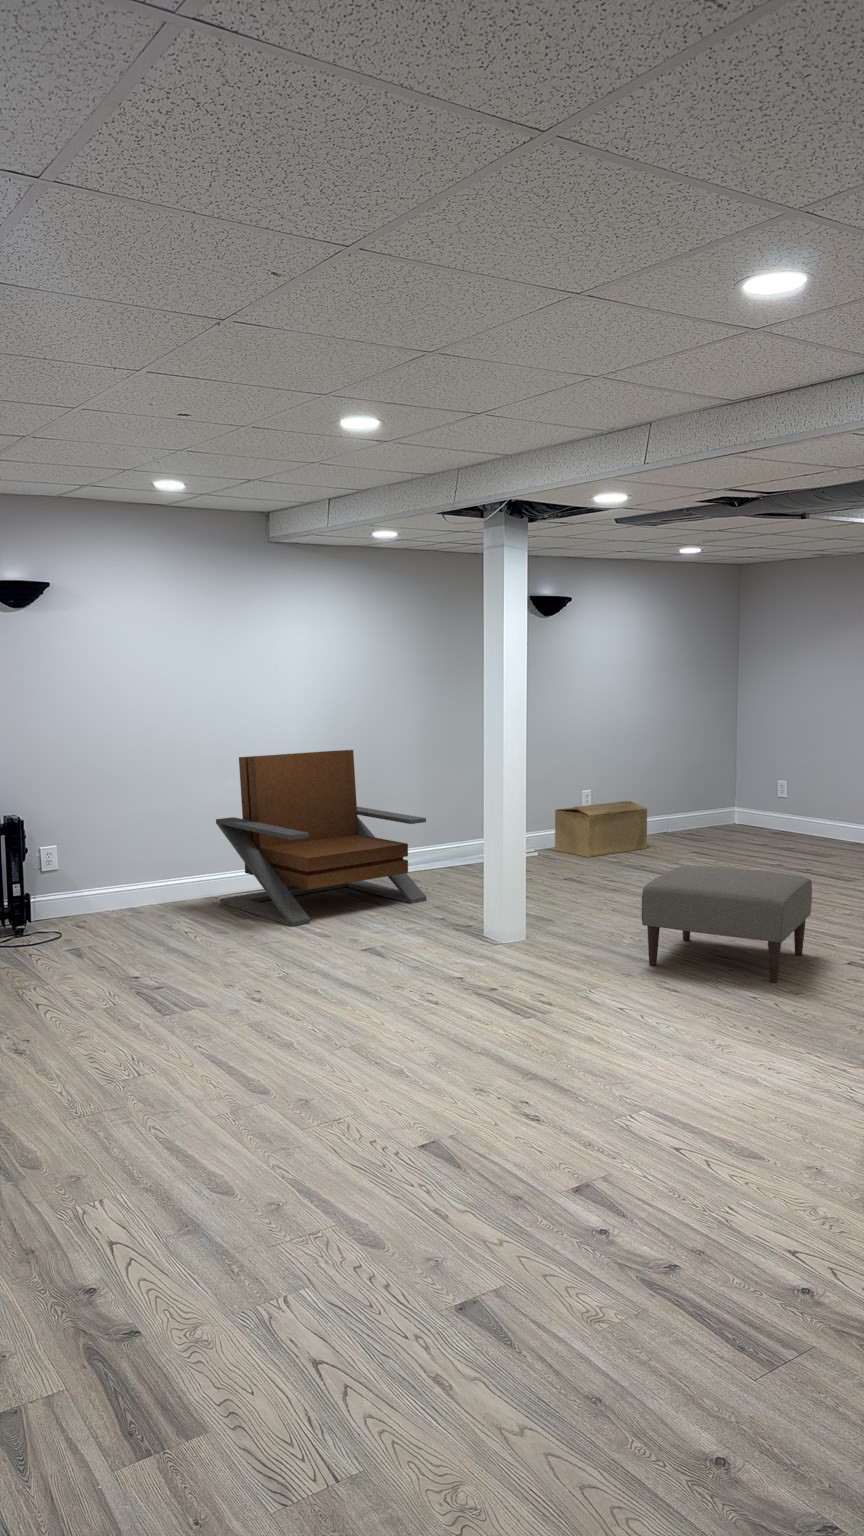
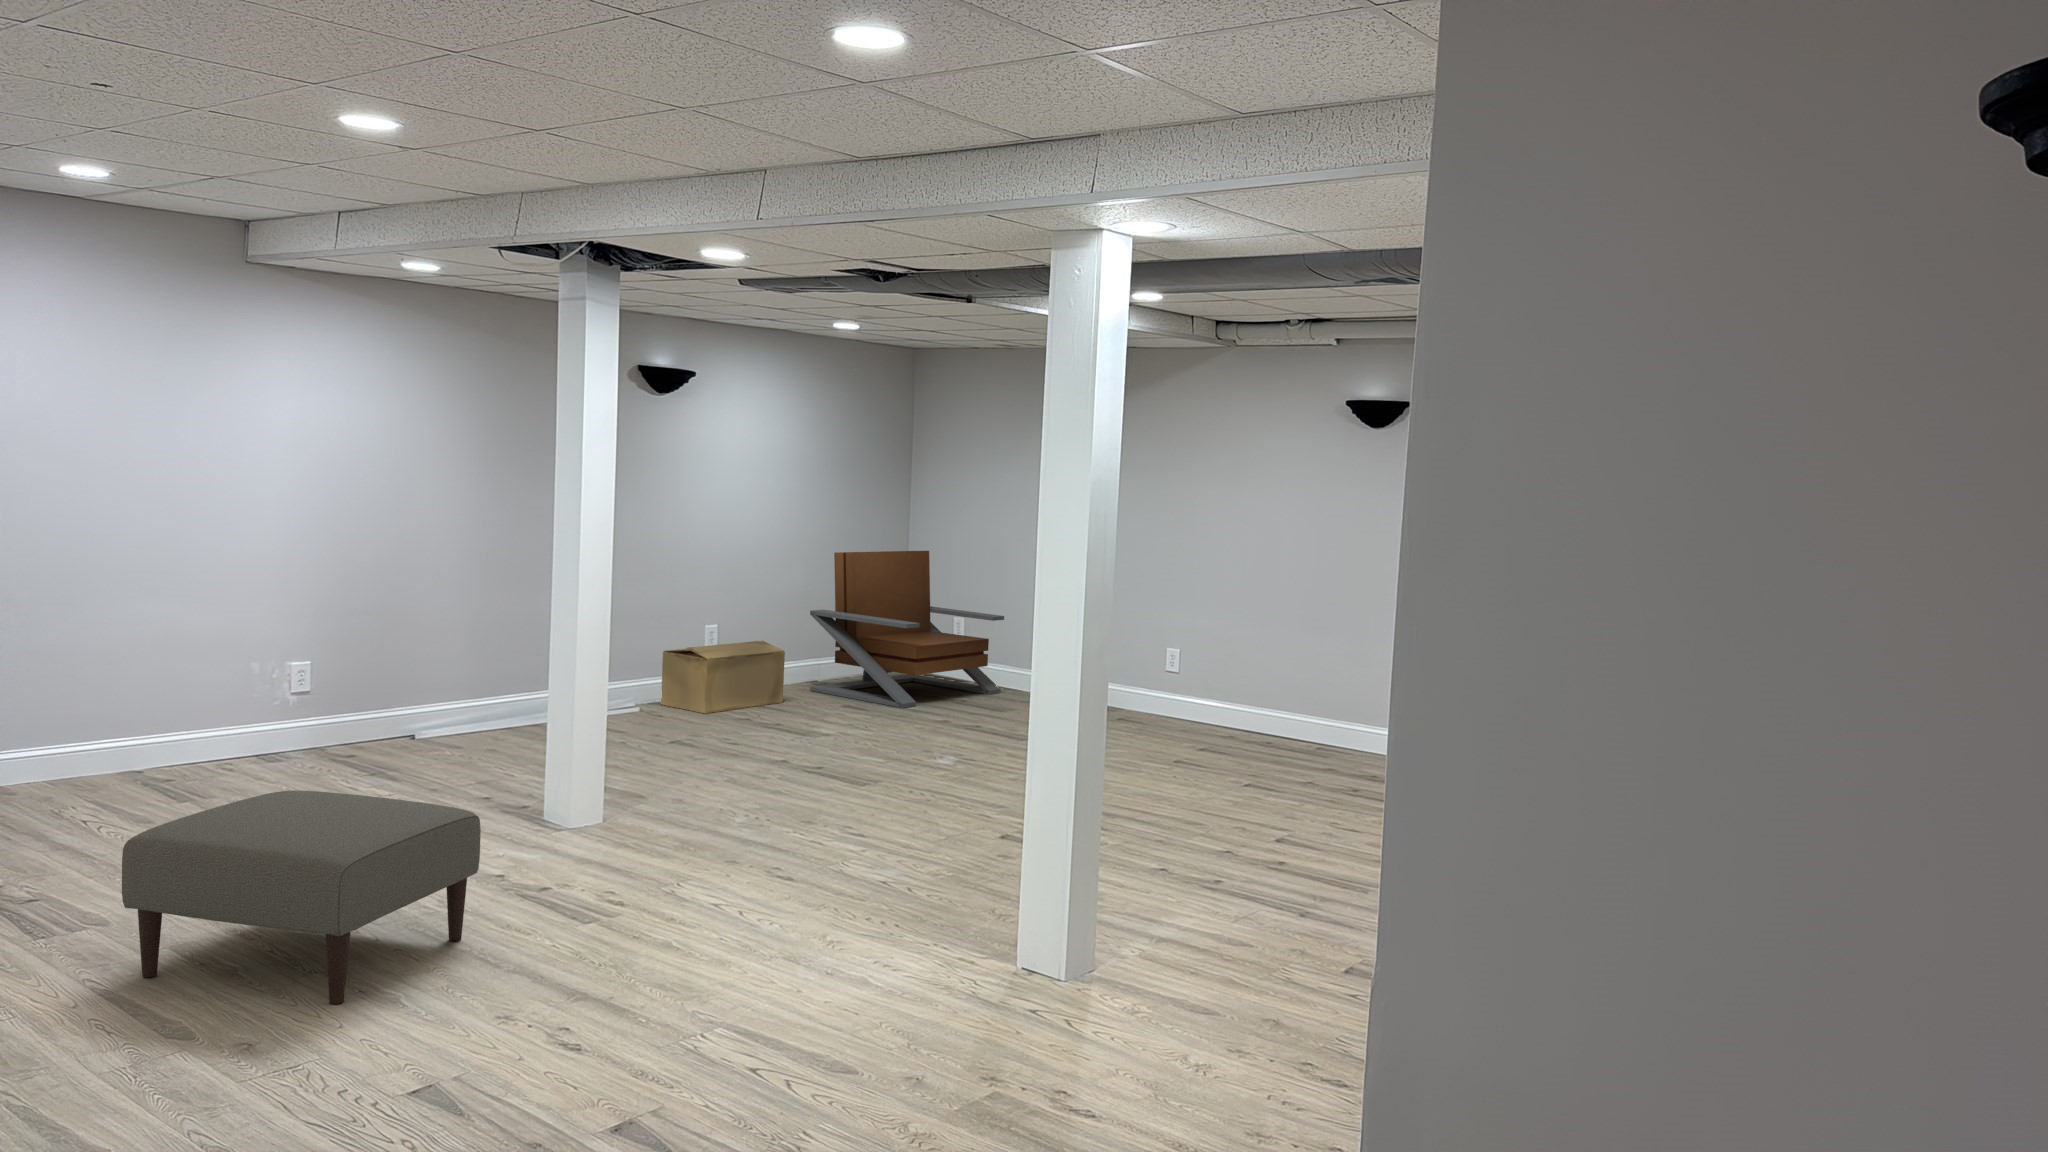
lounge chair: present [216,750,426,926] -> present [810,551,1004,708]
ottoman: present [641,865,812,982] -> present [122,791,481,1004]

